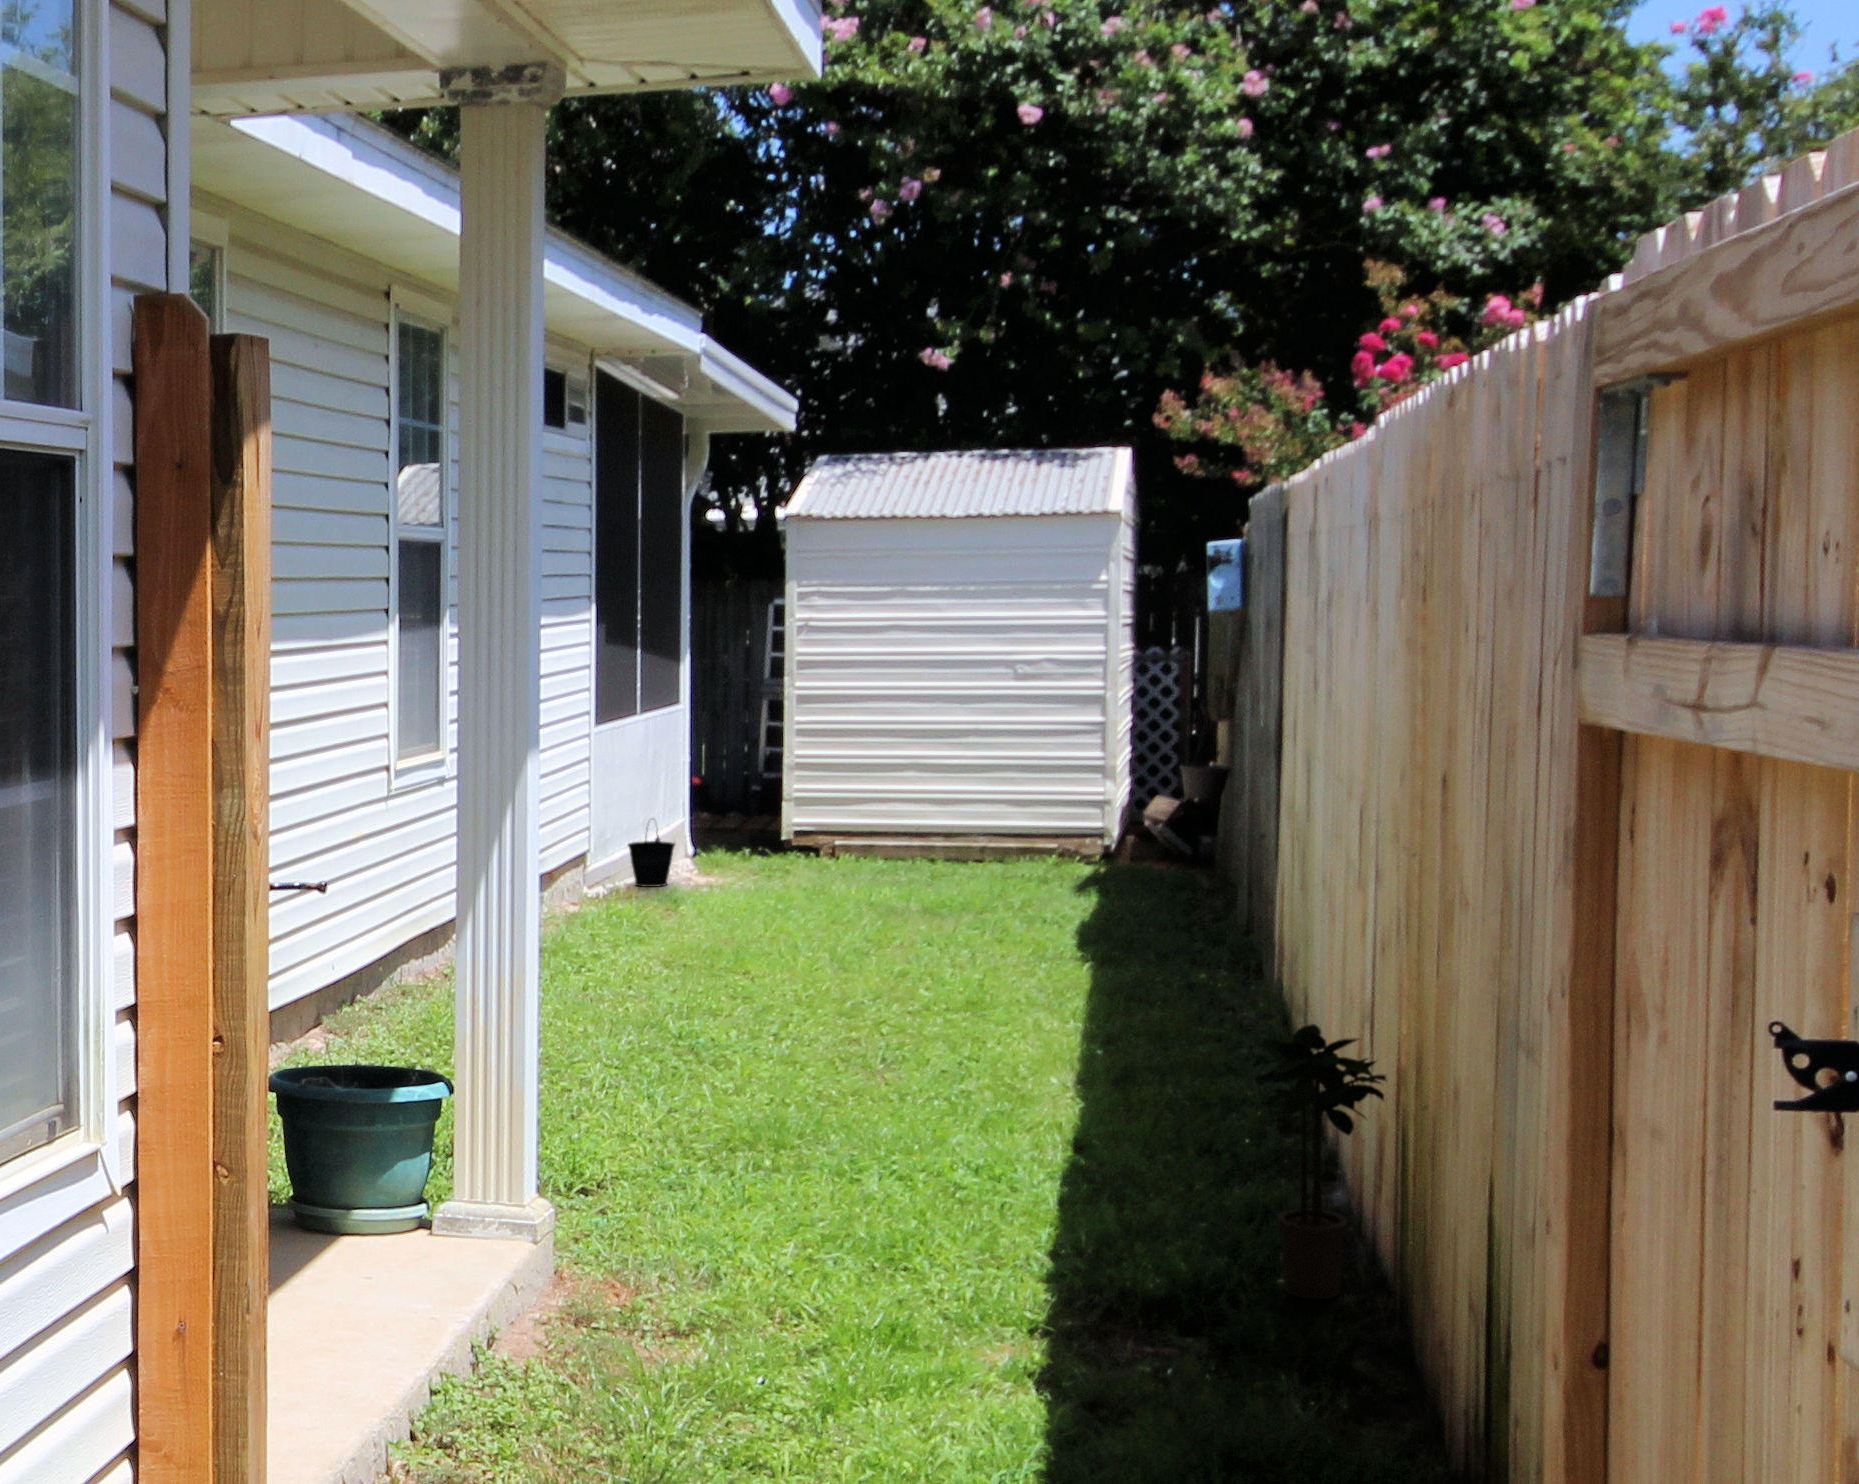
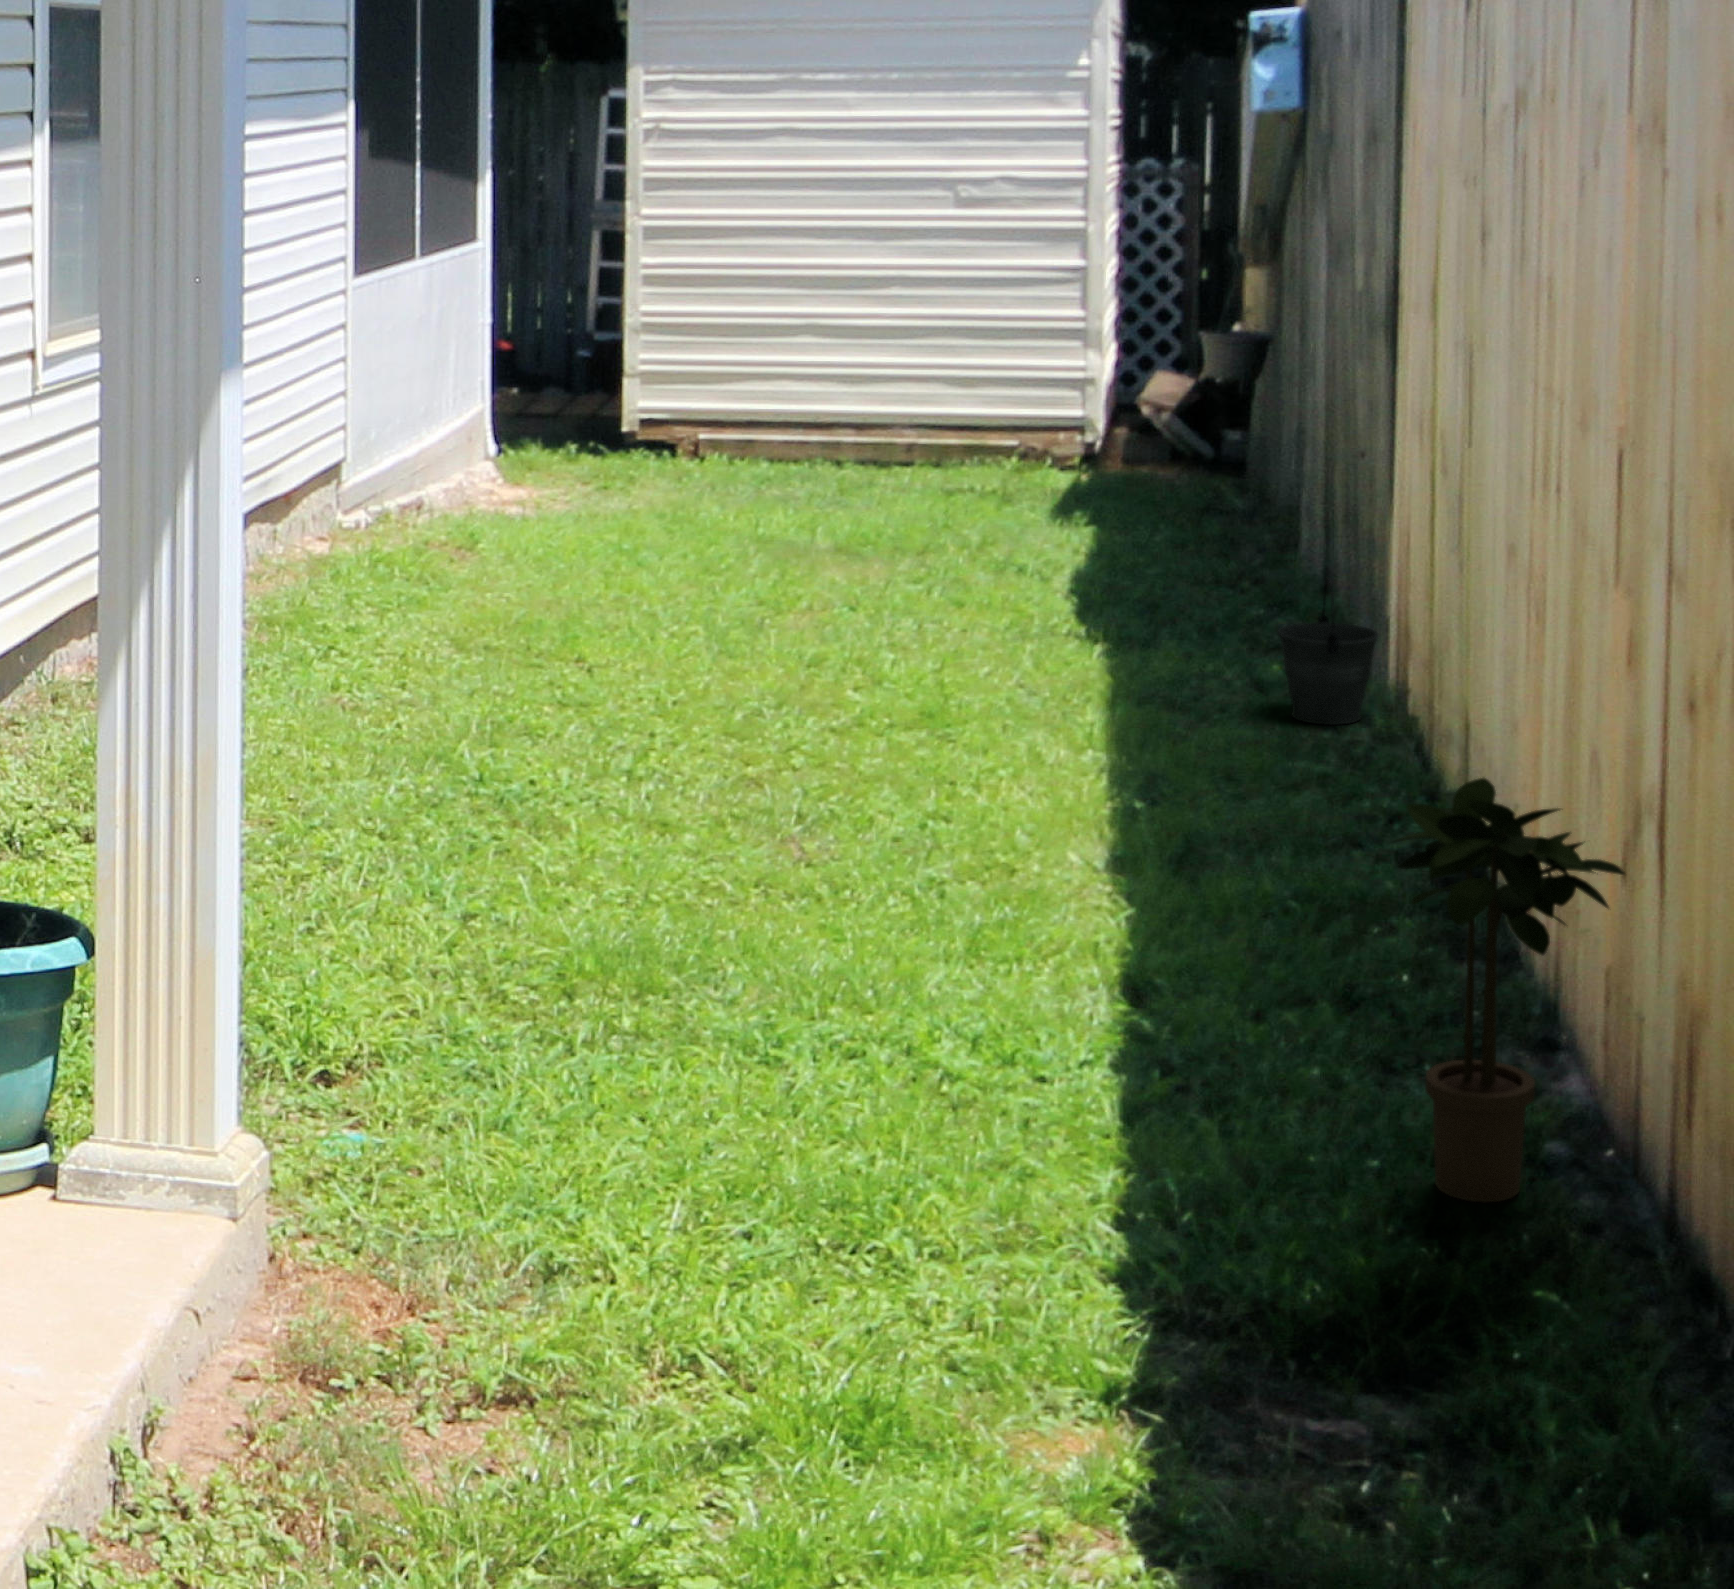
bucket: present [628,819,675,887] -> present [1277,578,1379,725]

